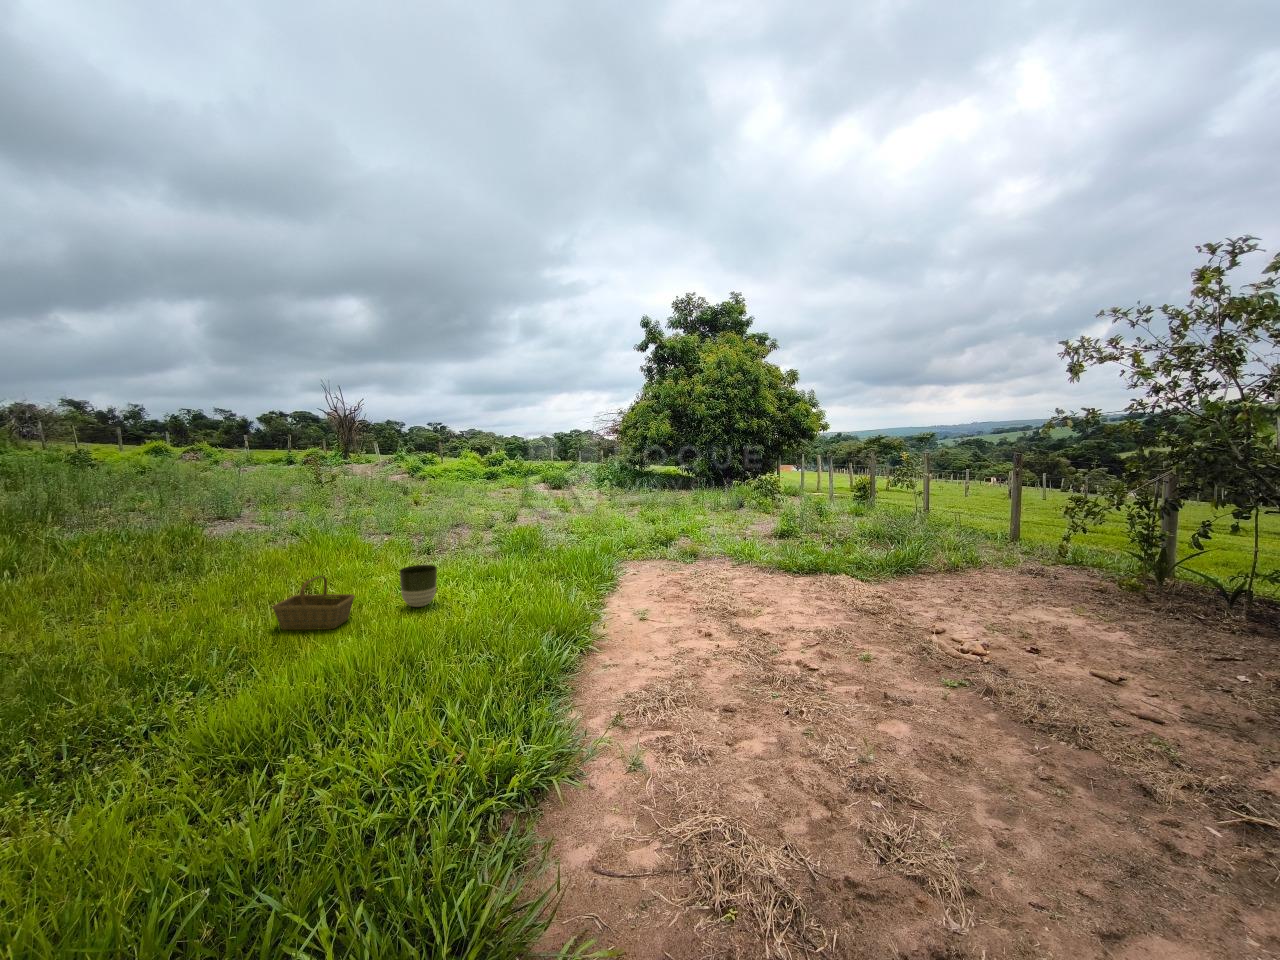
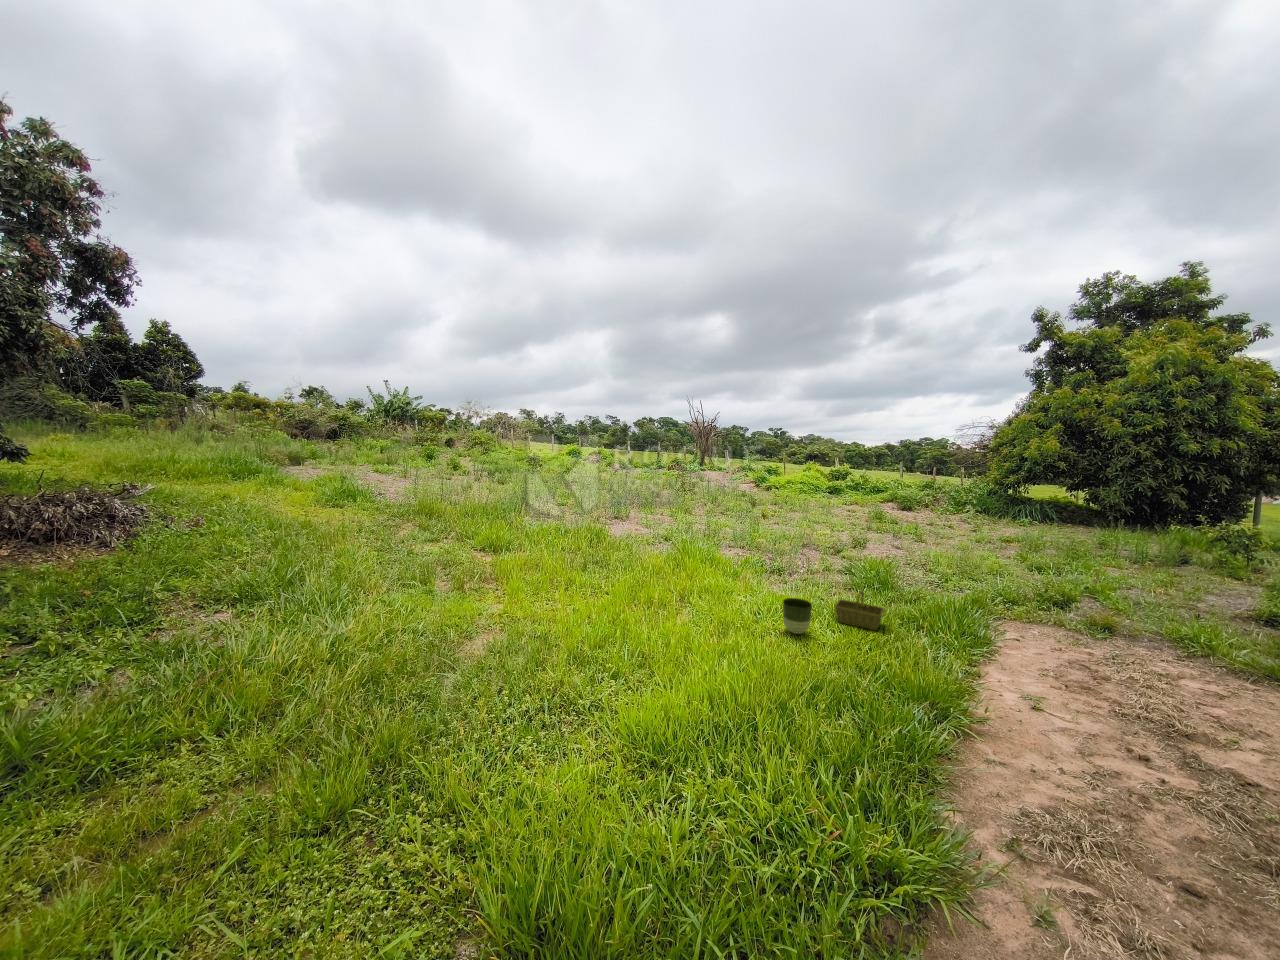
basket: present [272,576,355,630] -> present [835,590,885,630]

